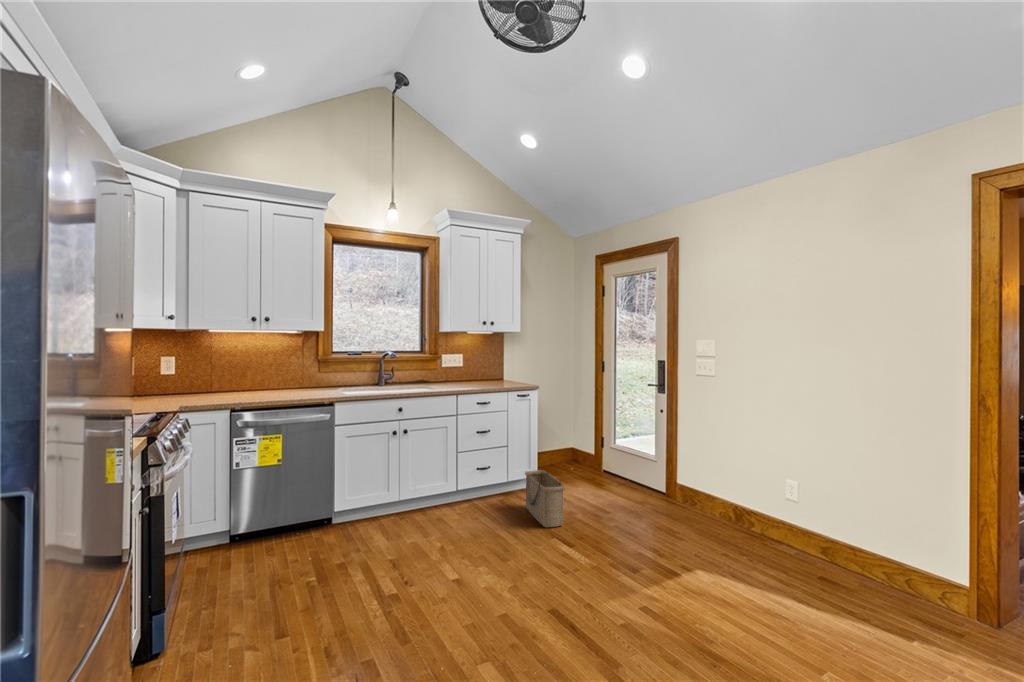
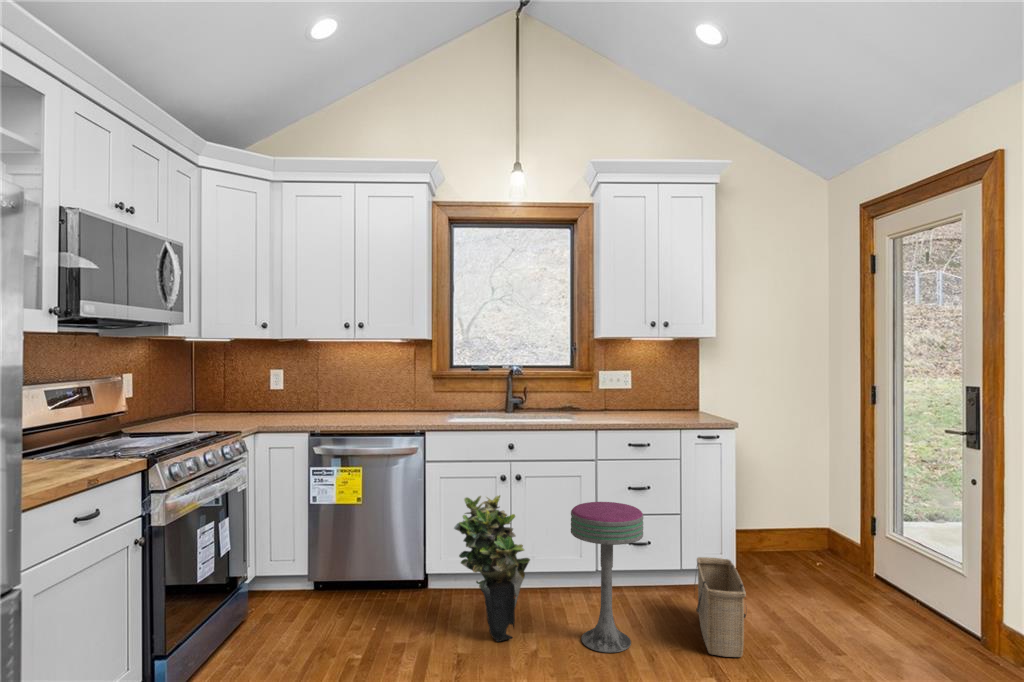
bar stool: none [458,441,506,539] -> present [571,502,643,653]
potted plant: none [375,445,430,548] -> present [454,496,530,642]

